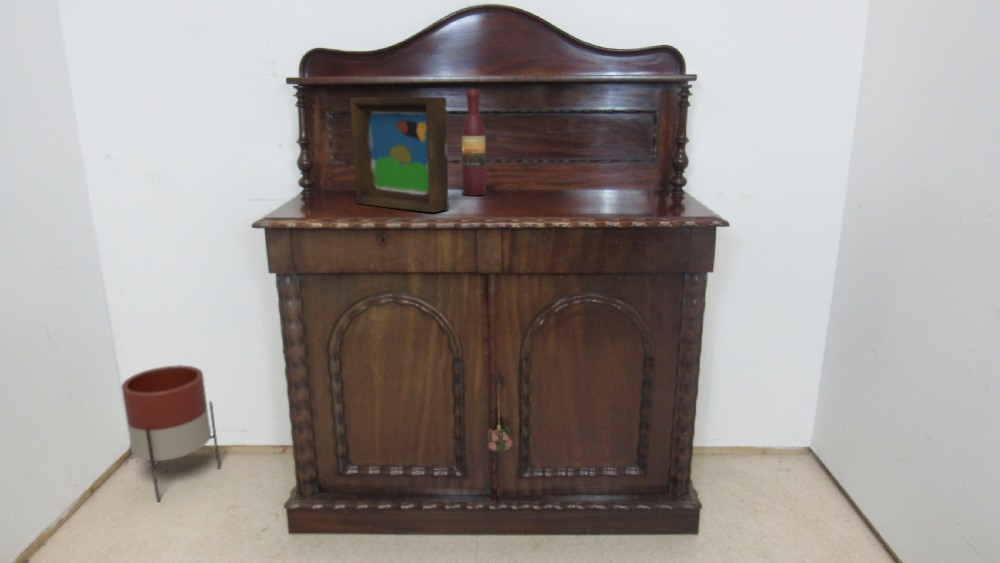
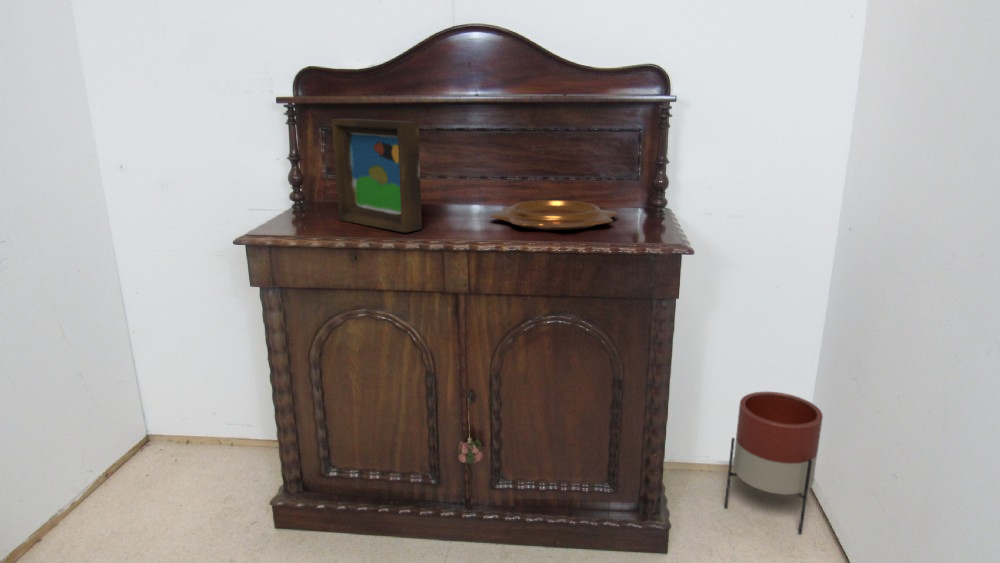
wine bottle: present [462,89,486,196] -> none [444,109,469,212]
decorative bowl: none [514,182,642,208] -> present [490,200,617,230]
planter: present [122,365,220,501] -> present [725,392,823,534]

